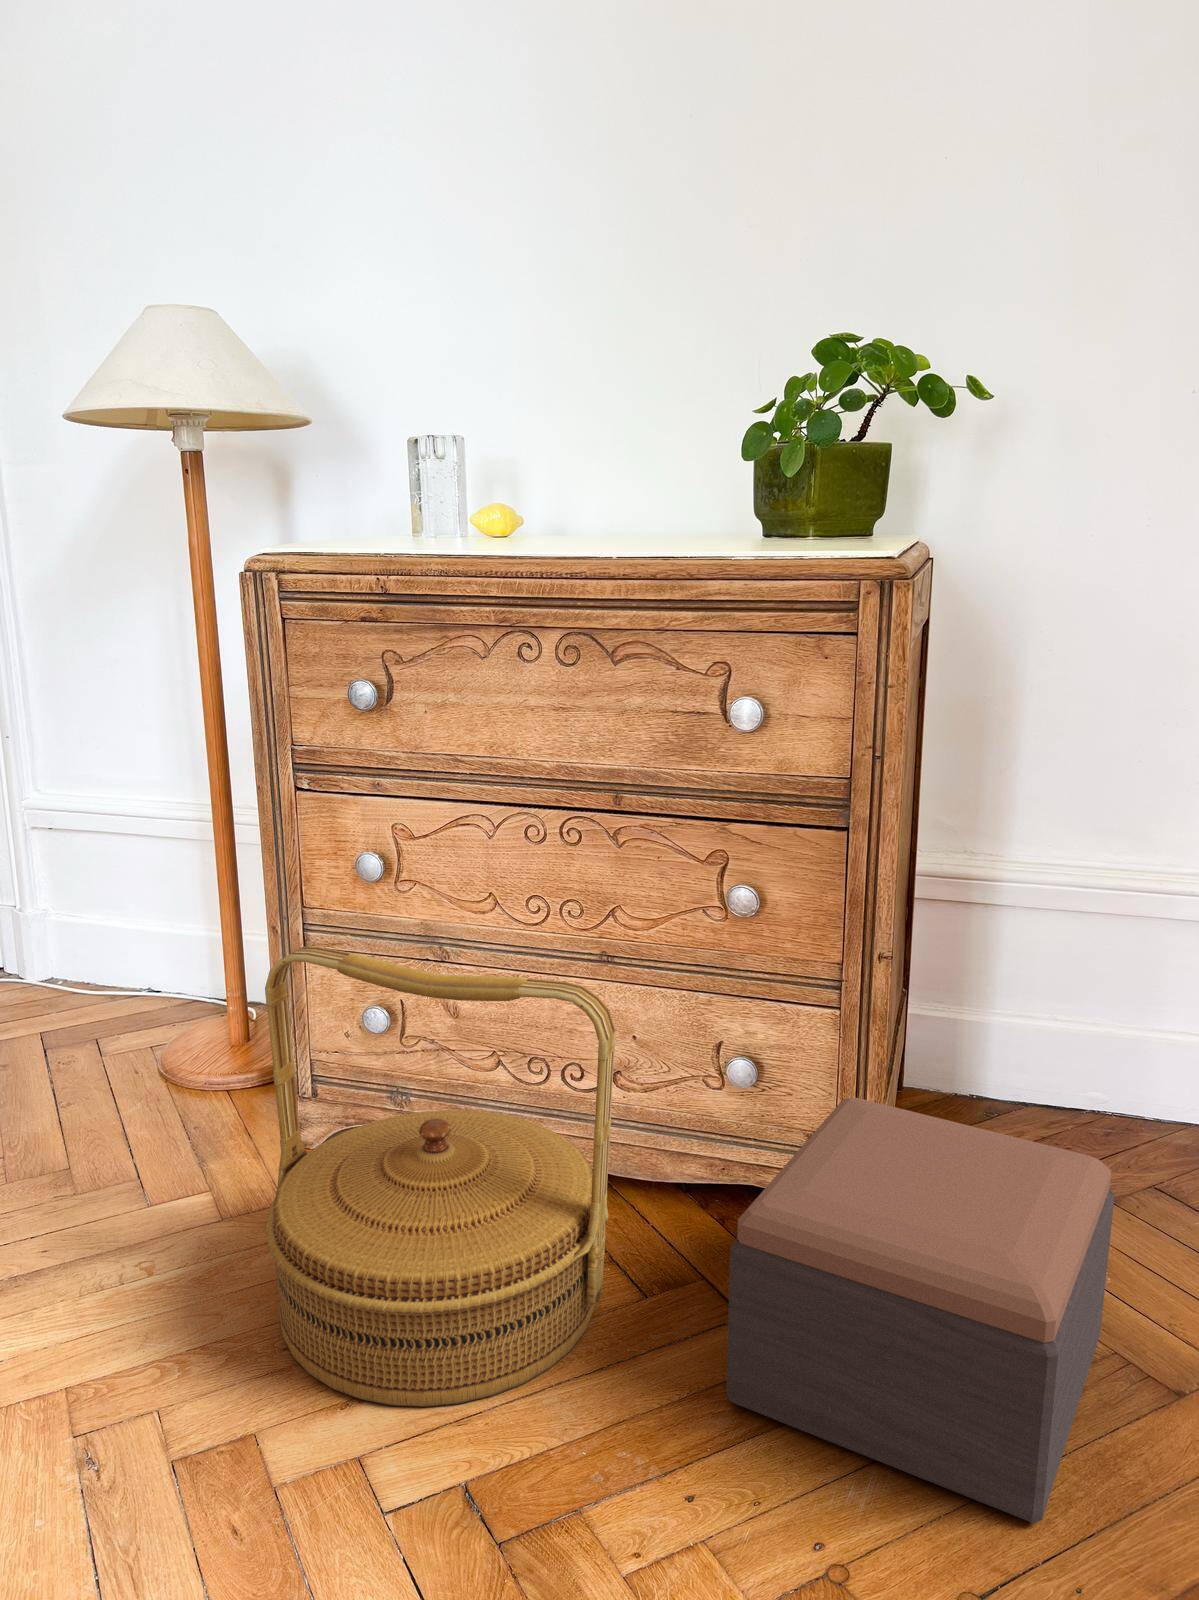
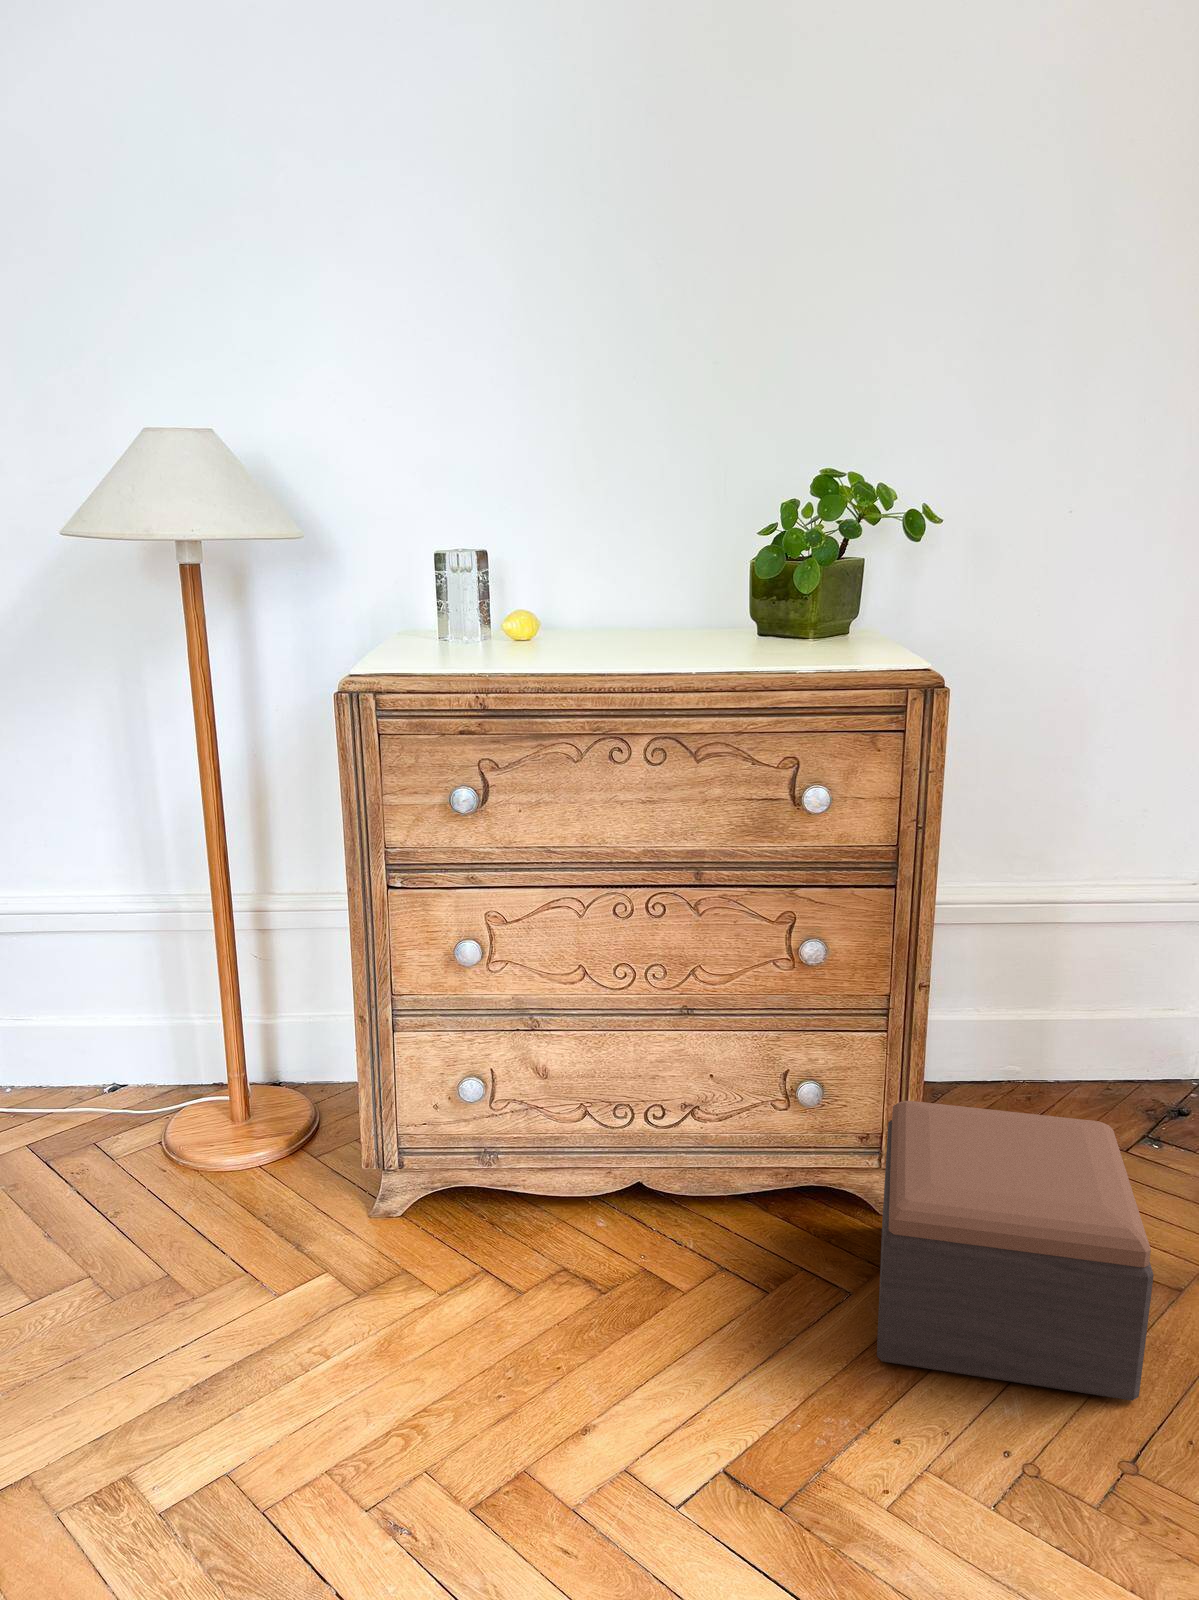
woven basket: present [265,946,616,1407] -> none [436,1038,767,1425]

